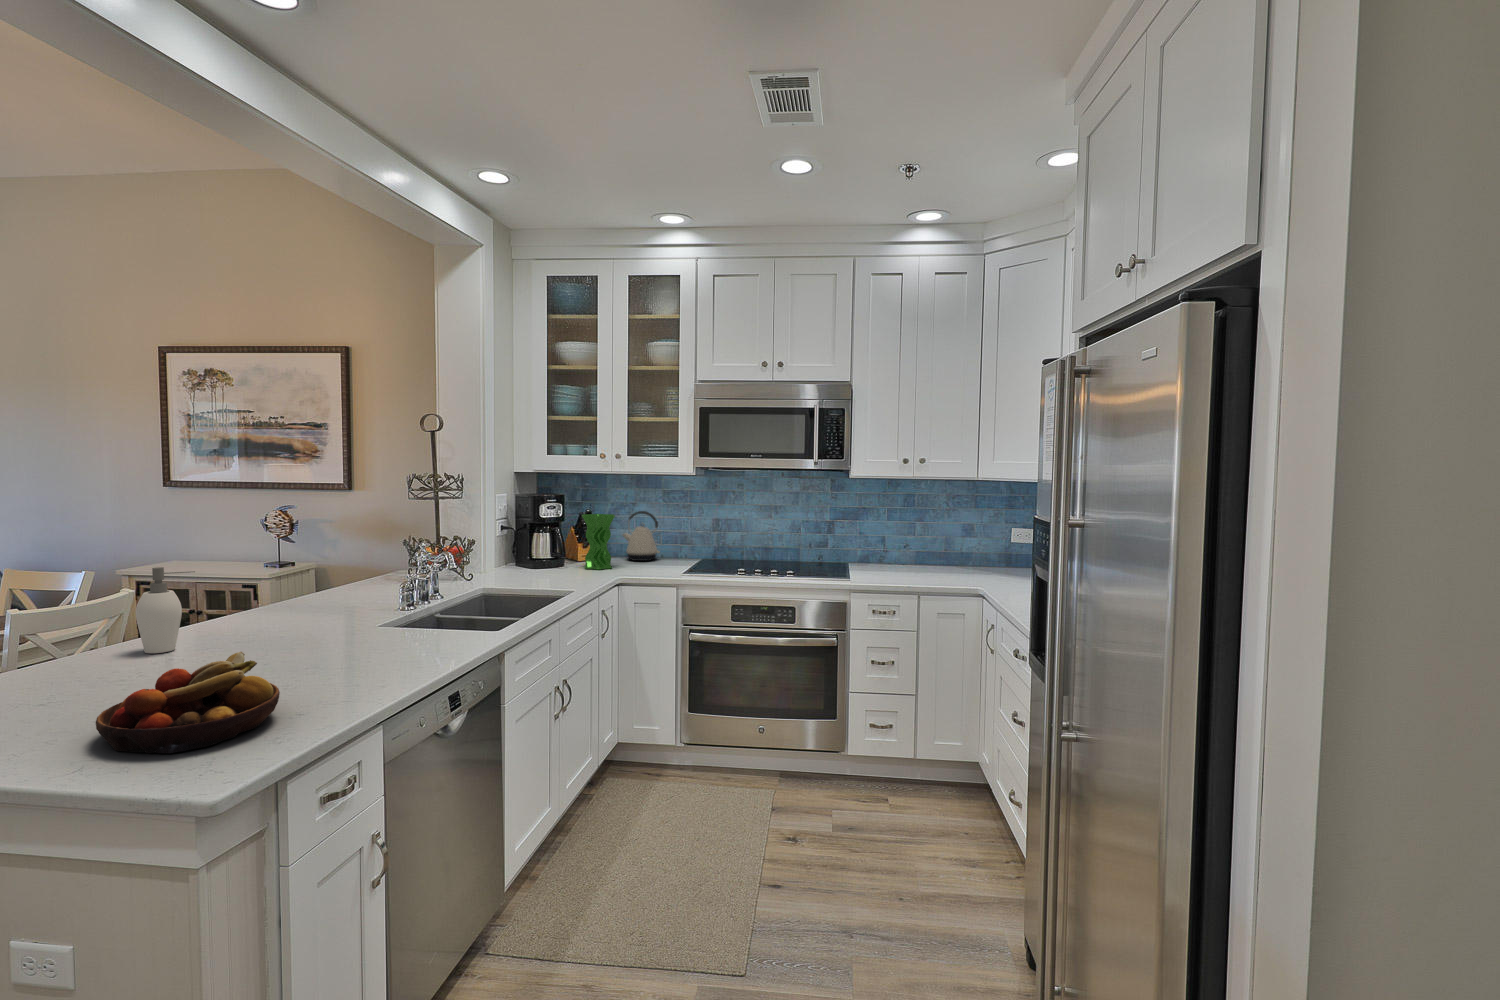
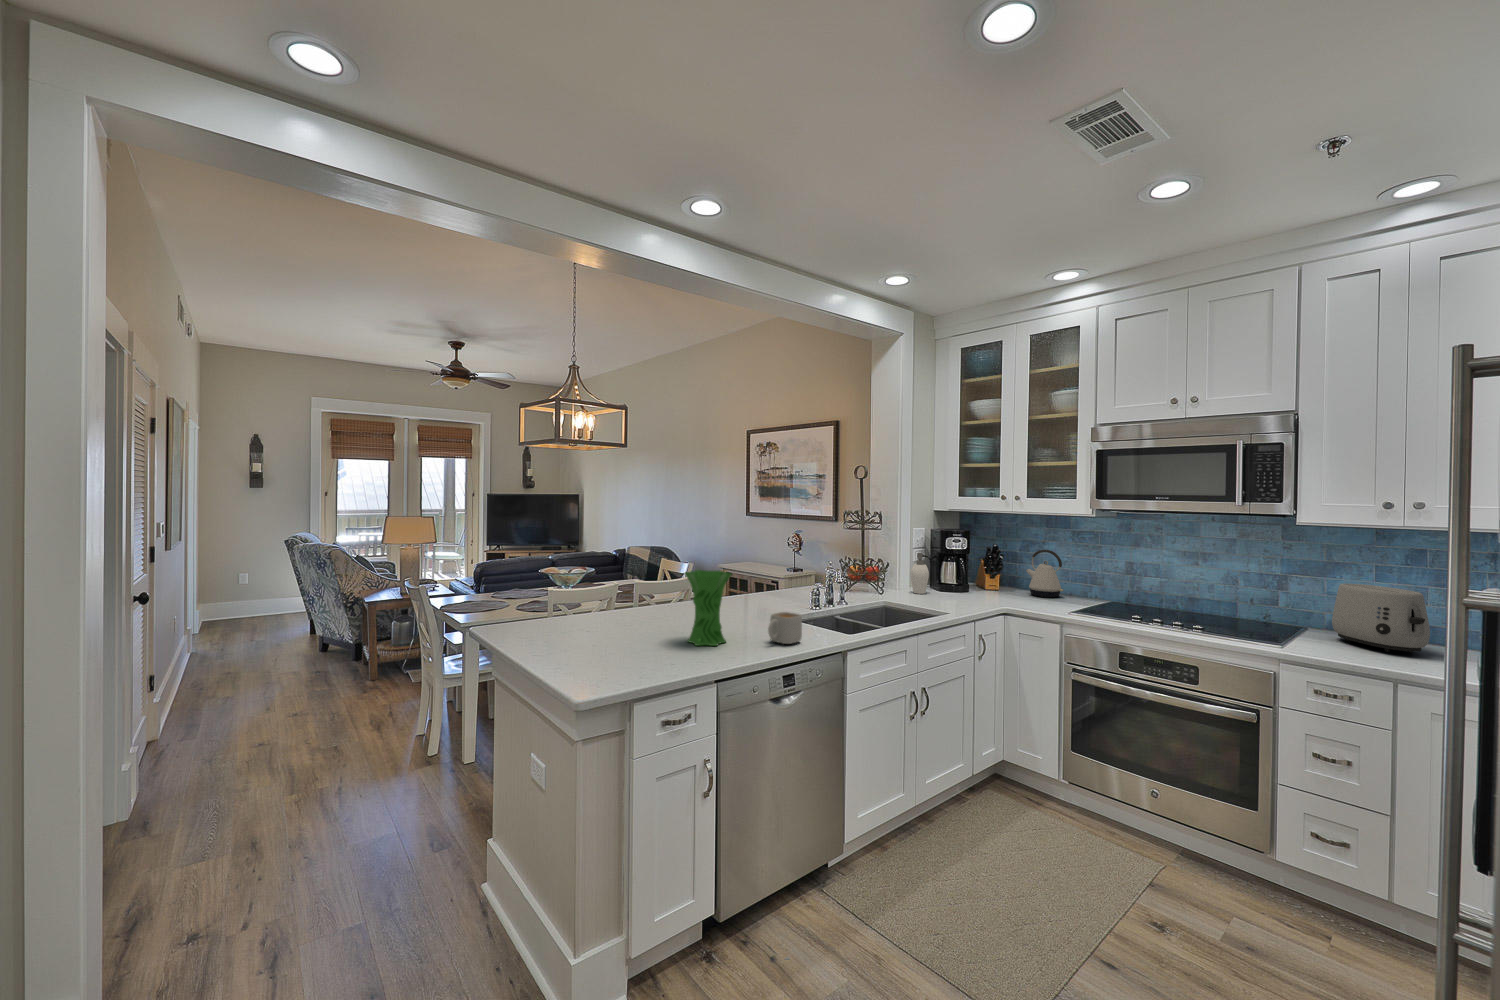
vase: present [582,514,615,570] -> present [685,570,732,646]
toaster: none [874,525,934,576] -> present [1332,583,1430,653]
soap dispenser: present [136,567,195,653] -> present [911,553,929,594]
mug: none [406,613,450,655] -> present [768,612,802,644]
fruit bowl: present [96,652,280,753] -> none [573,619,664,671]

